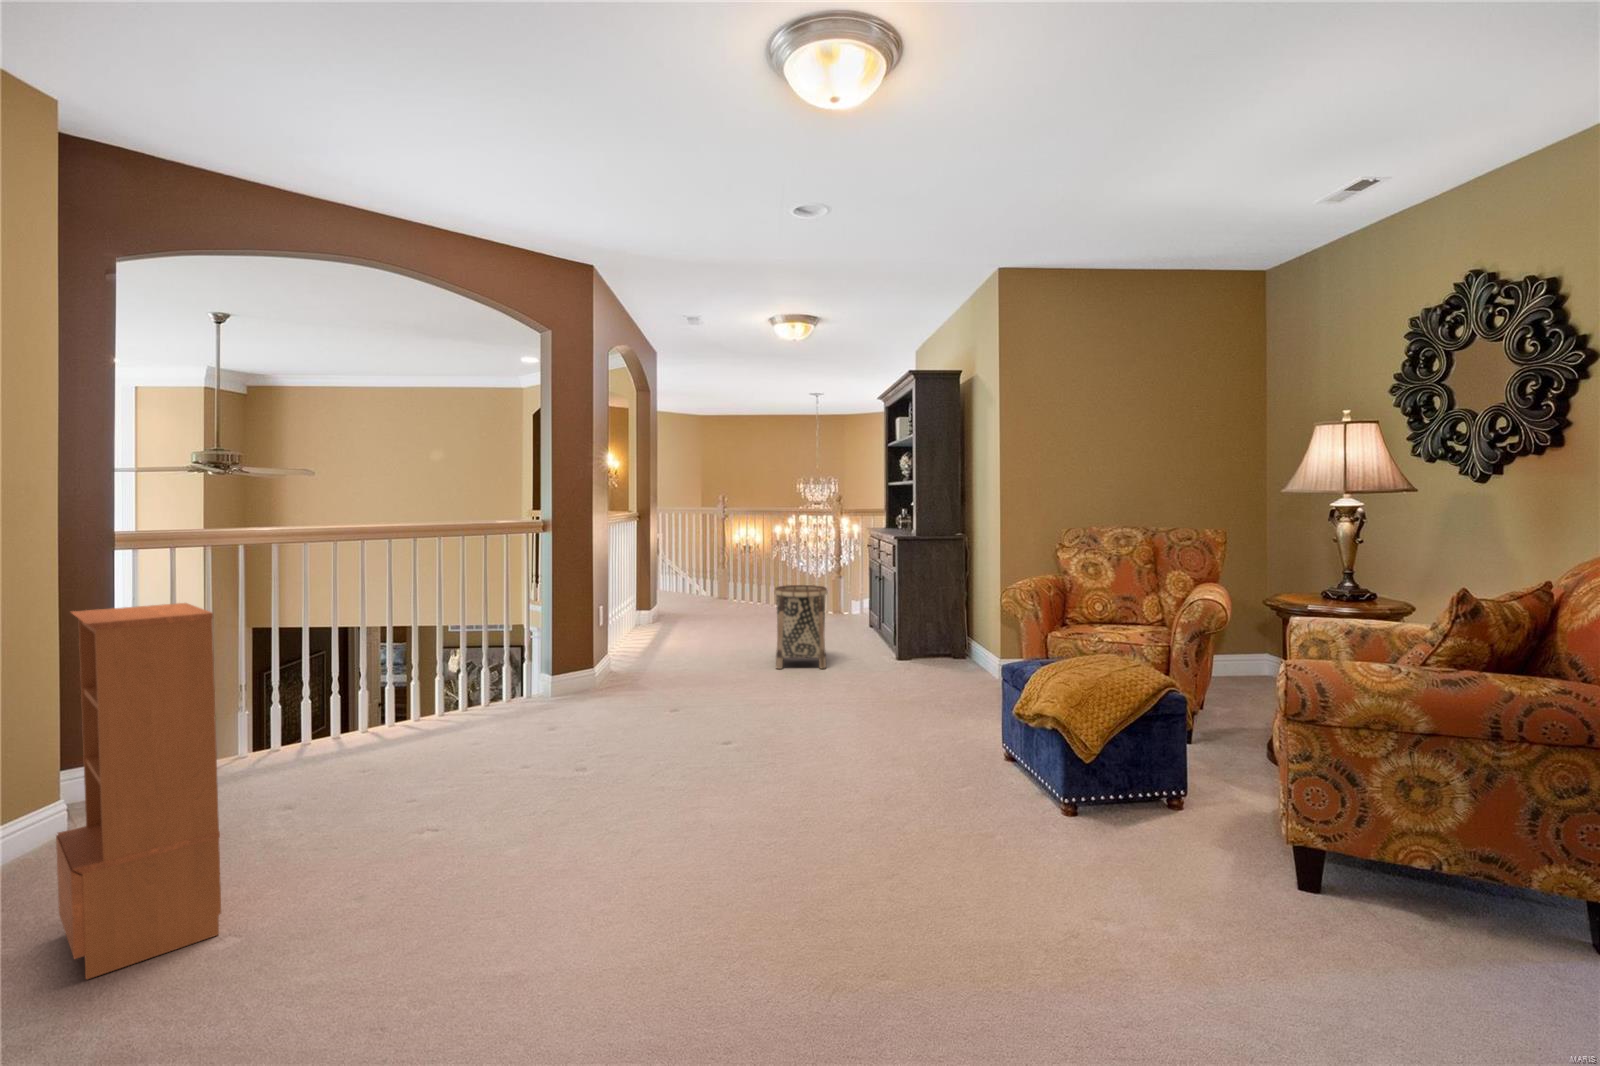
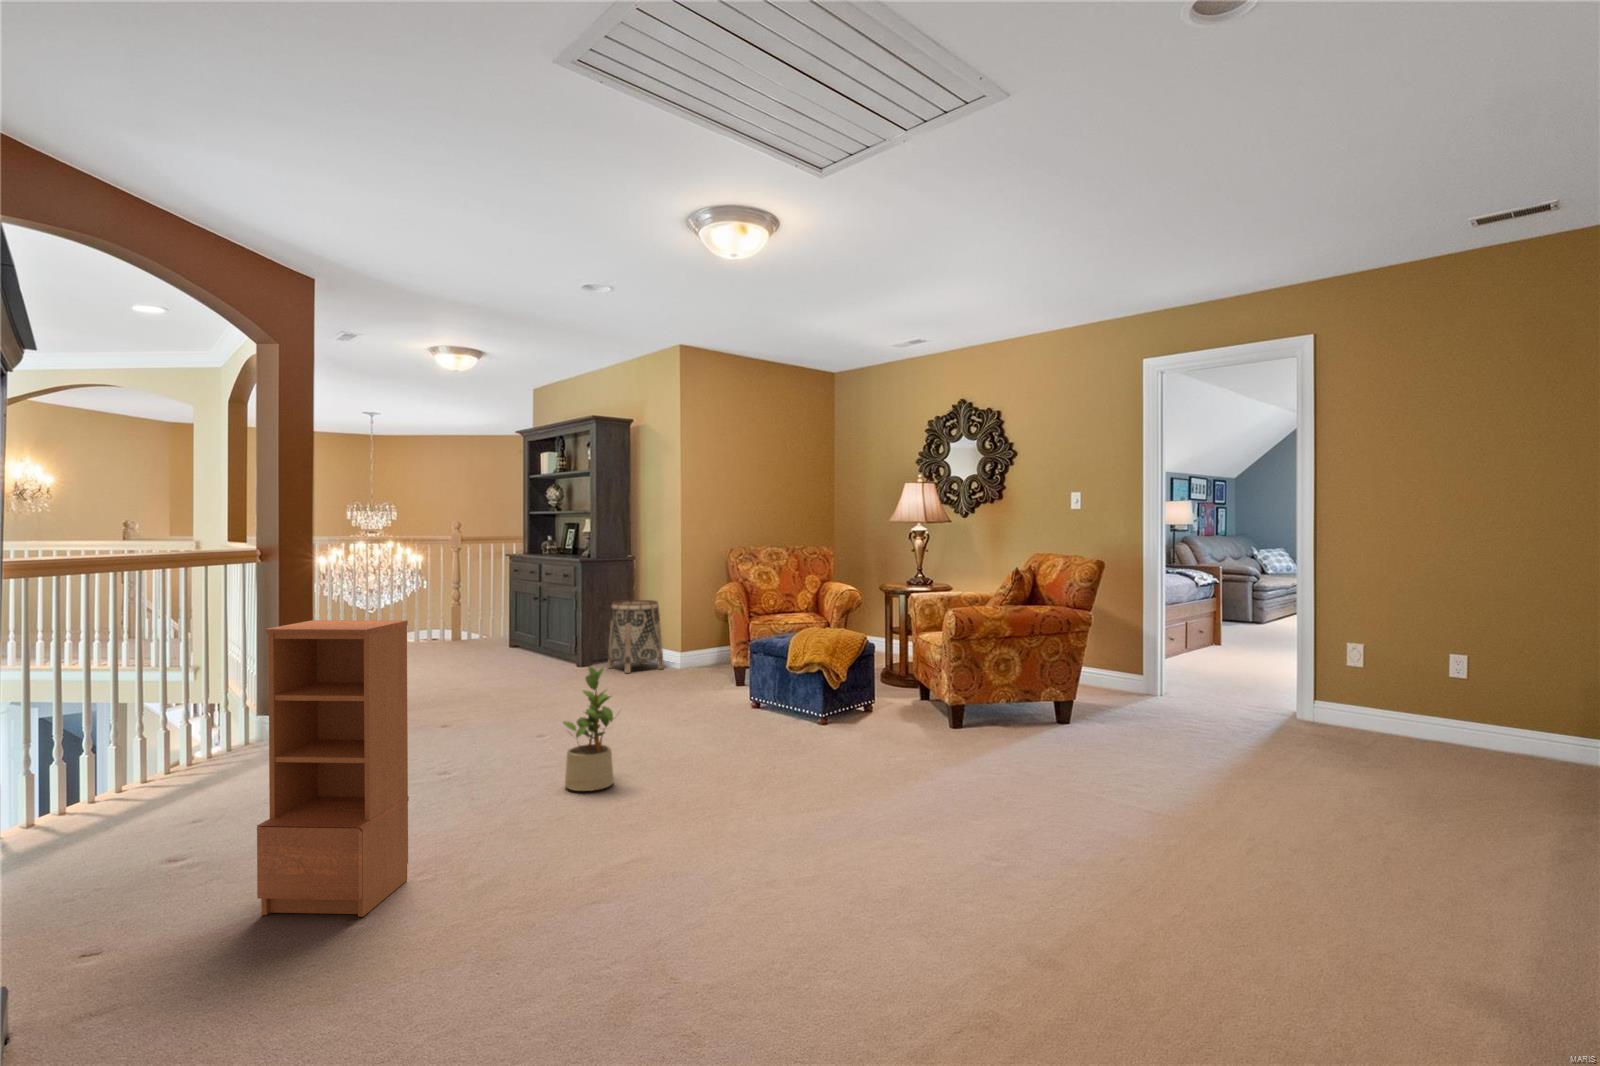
basket: present [774,585,828,669] -> present [608,600,664,673]
potted plant: none [576,684,654,854] -> present [563,666,614,791]

